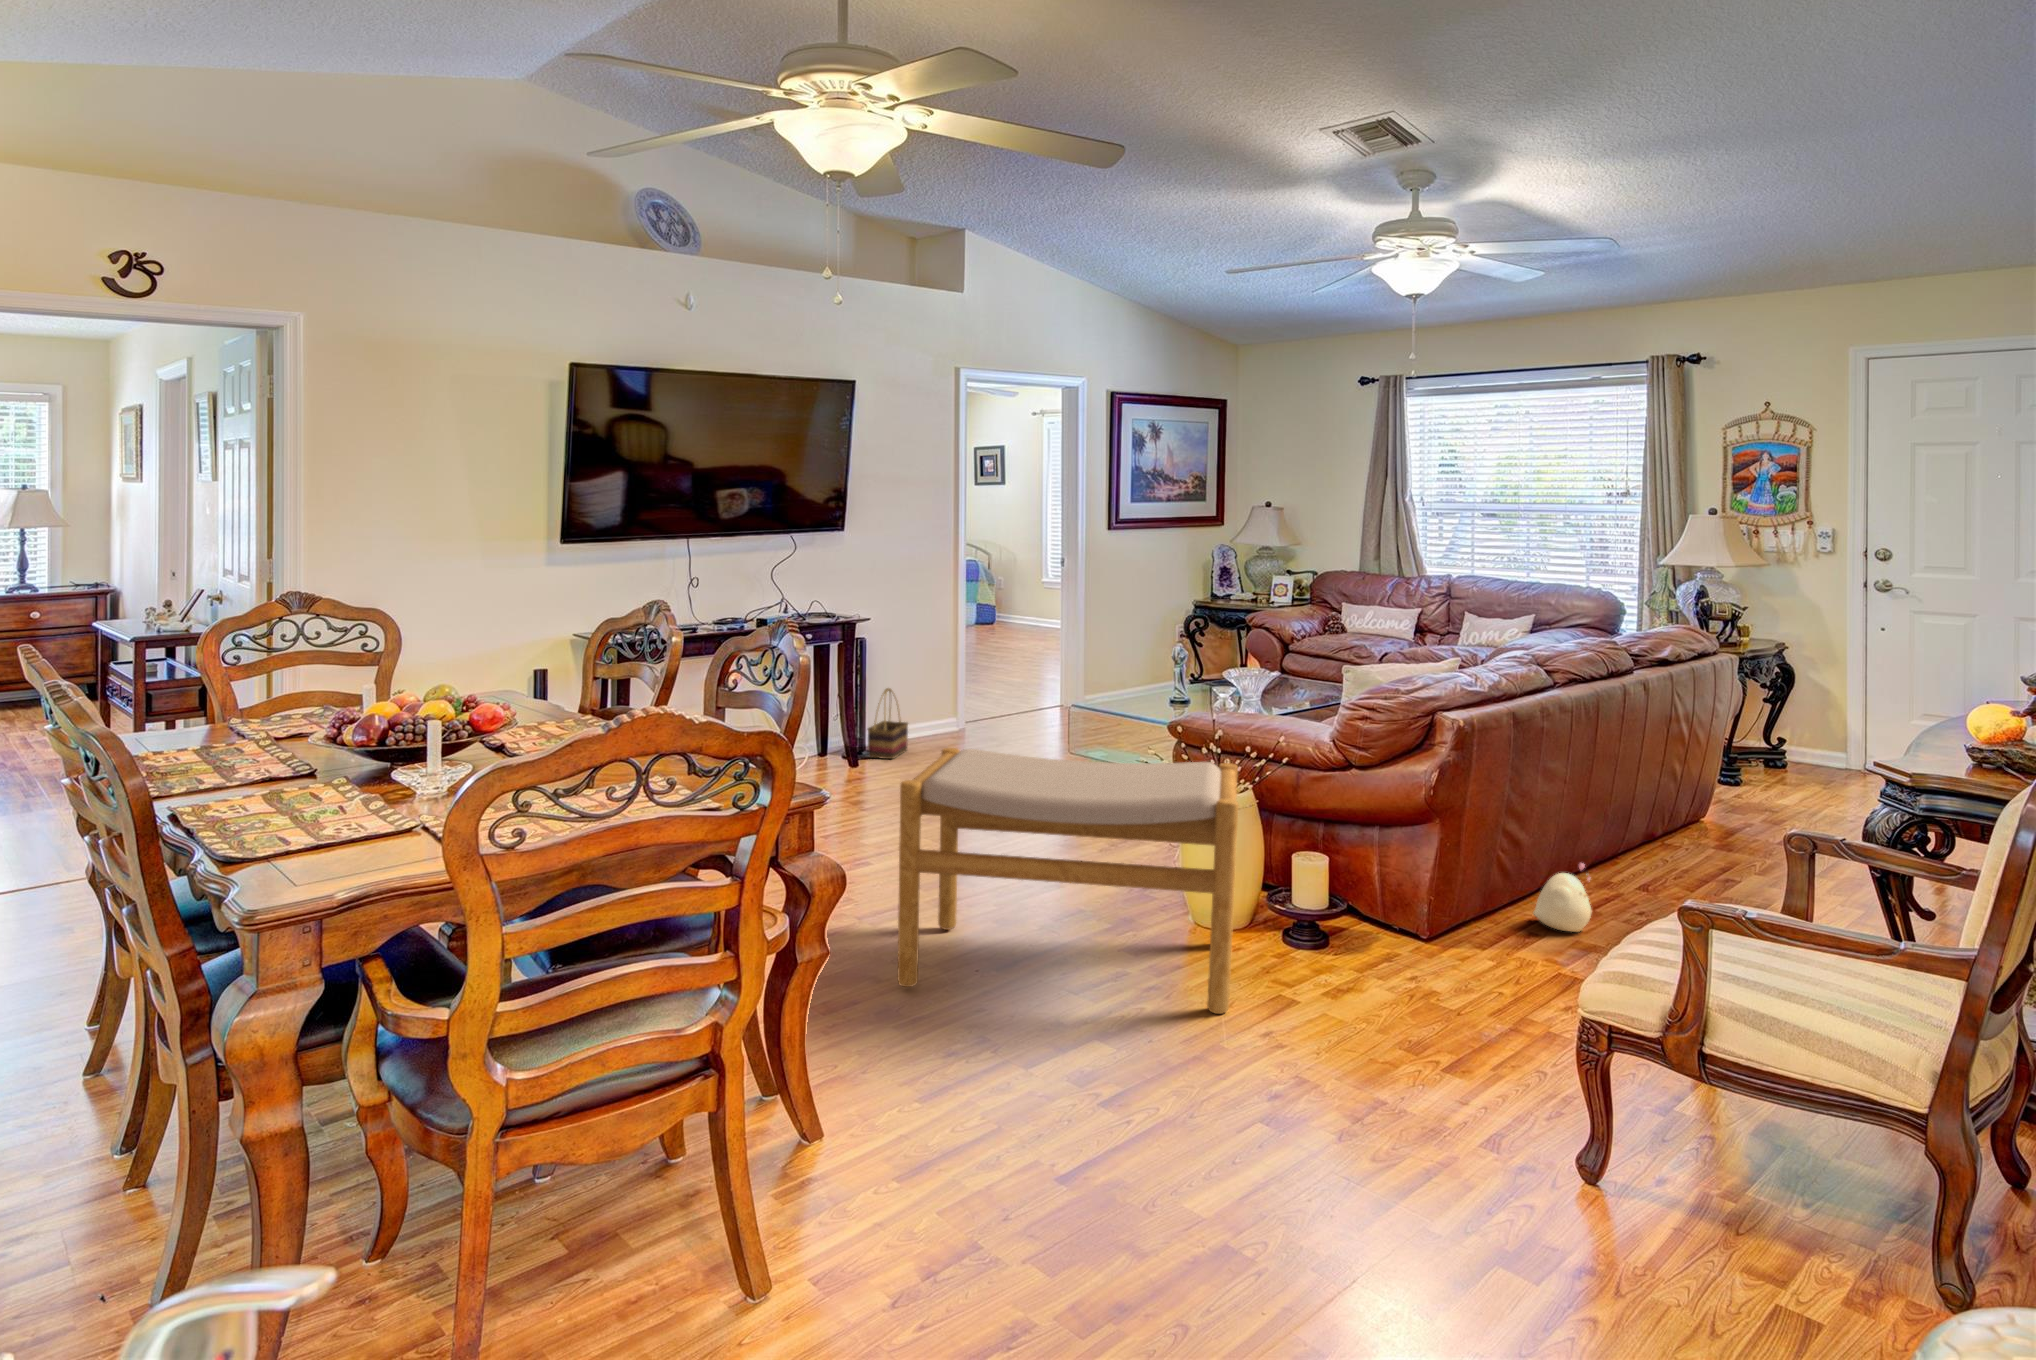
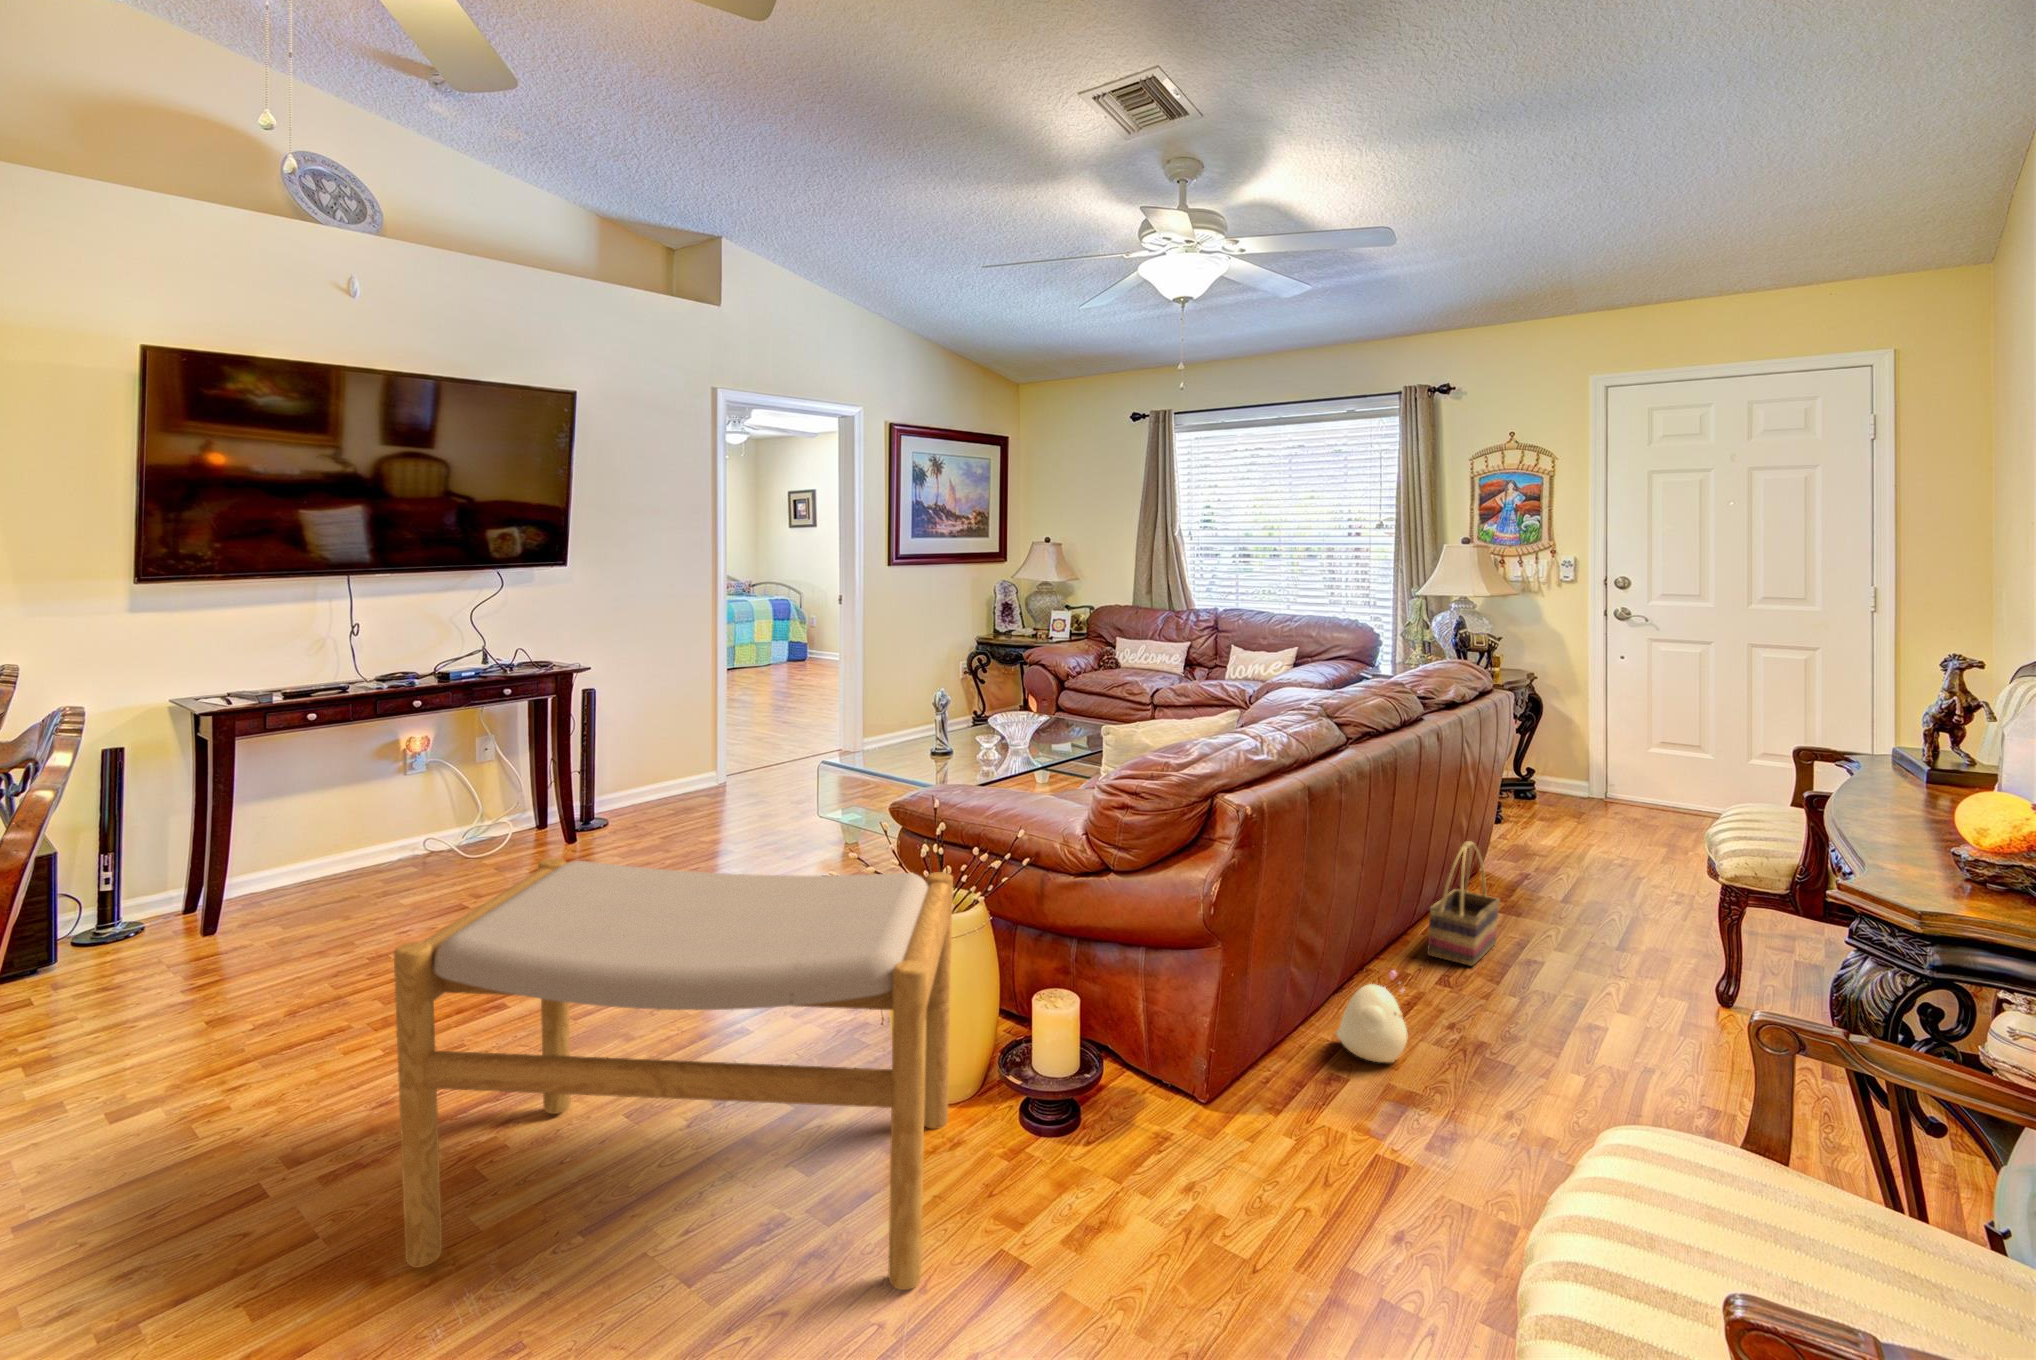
basket: present [868,688,908,759] -> present [1427,841,1500,966]

